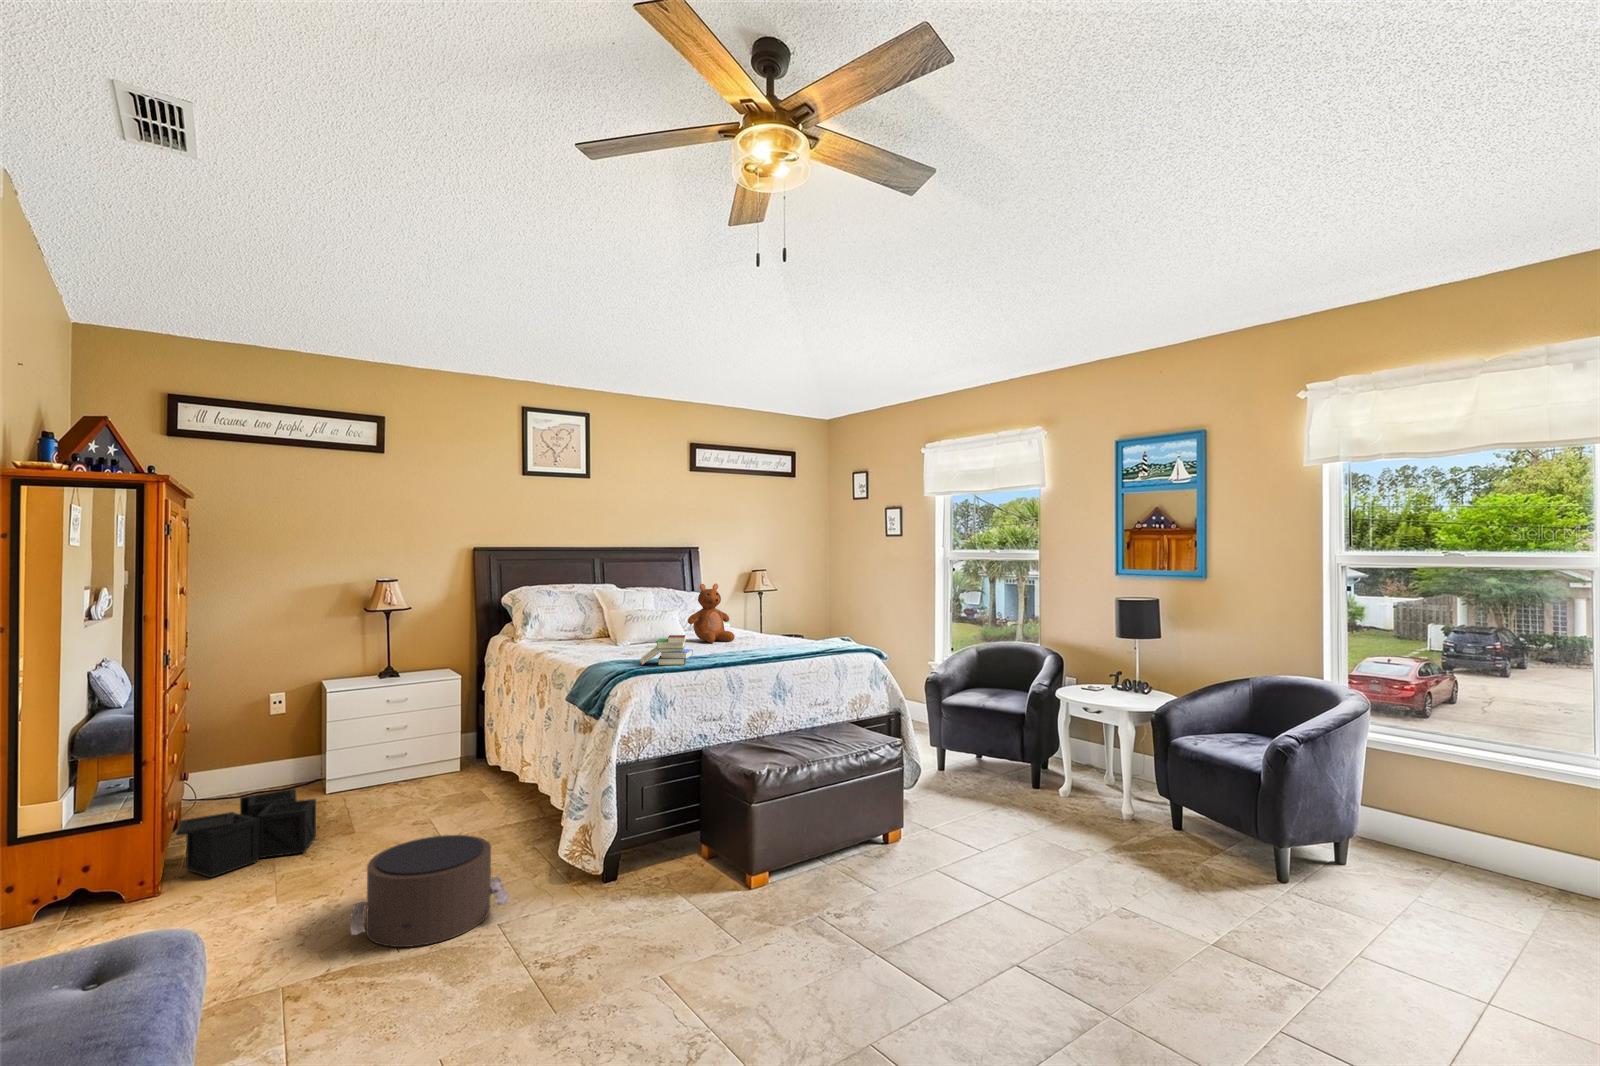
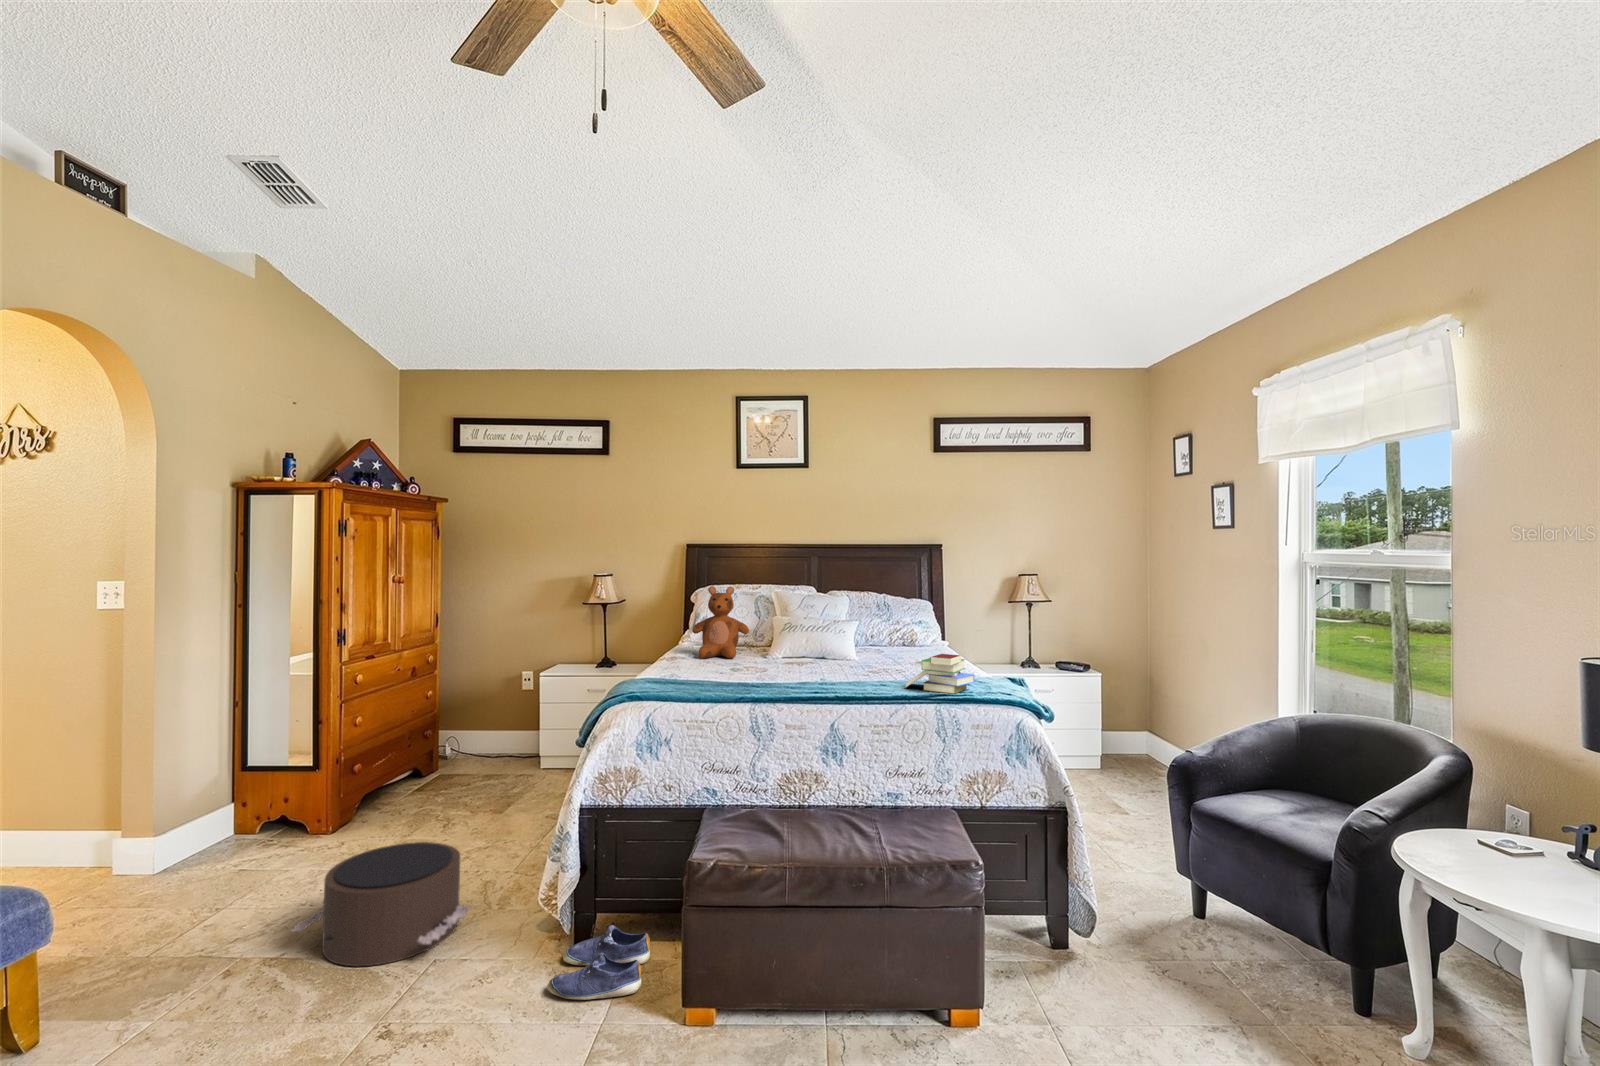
teddy bear: present [688,584,735,643] -> present [692,586,749,659]
book: present [640,635,693,665] -> present [906,654,974,694]
storage bin: present [176,789,316,877] -> none [346,760,486,829]
shoe: none [614,849,696,899] -> present [547,925,650,1000]

